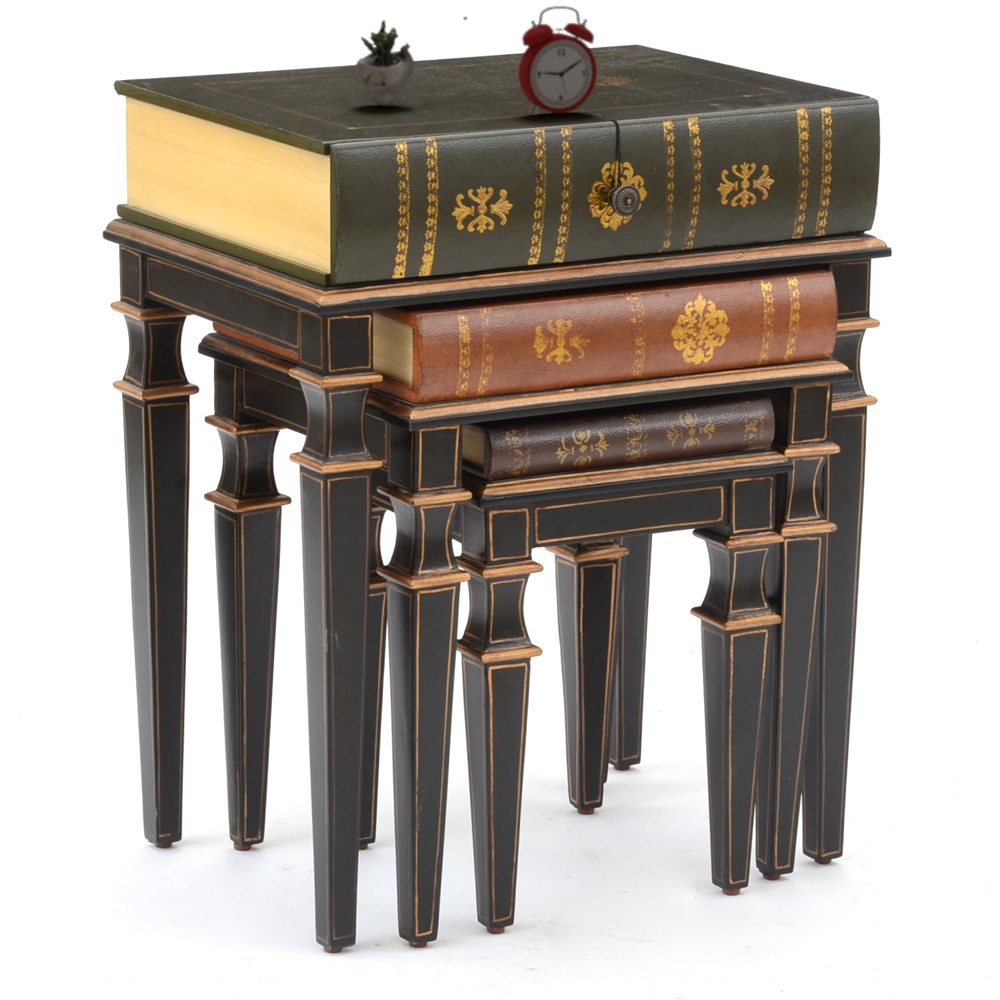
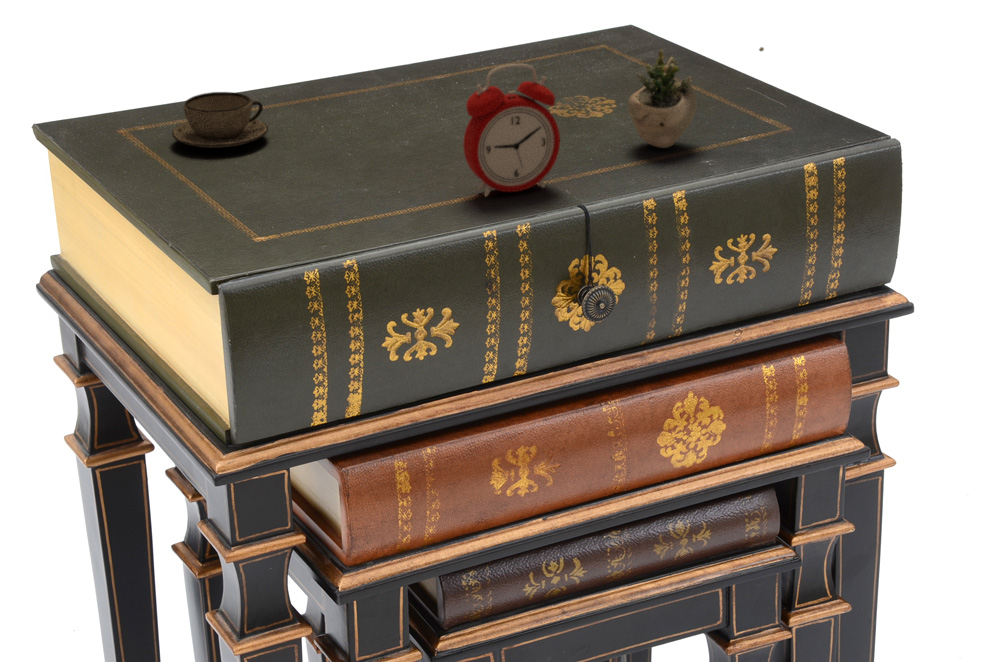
succulent plant: present [356,17,467,106] -> present [628,47,764,148]
teacup: none [267,51,348,92] -> present [172,92,268,147]

